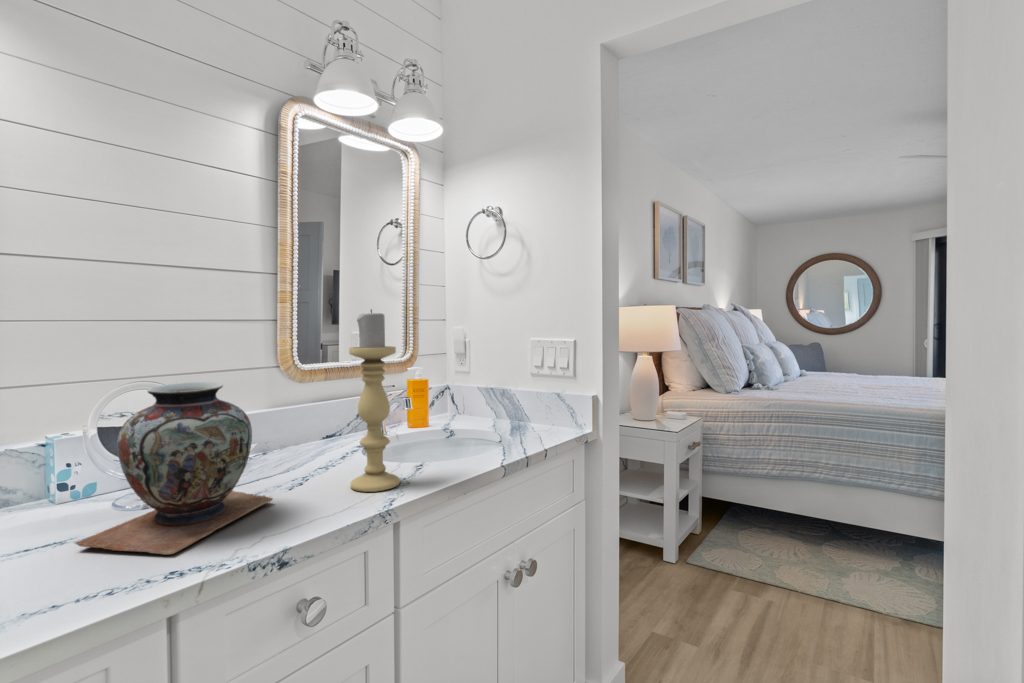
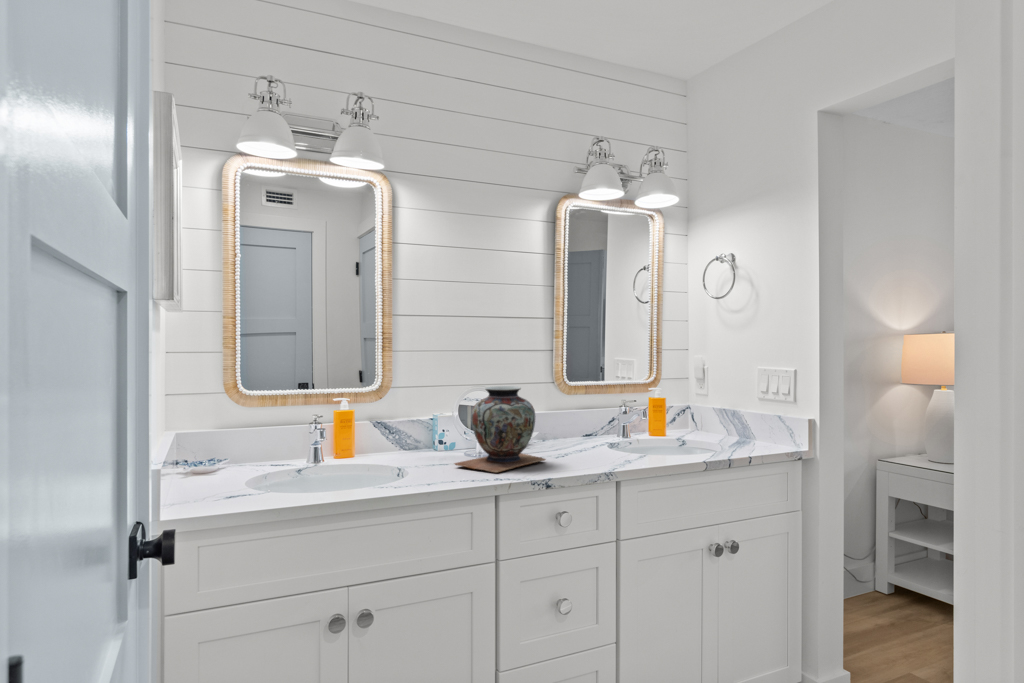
candle holder: present [349,310,400,492] -> none [593,344,625,463]

